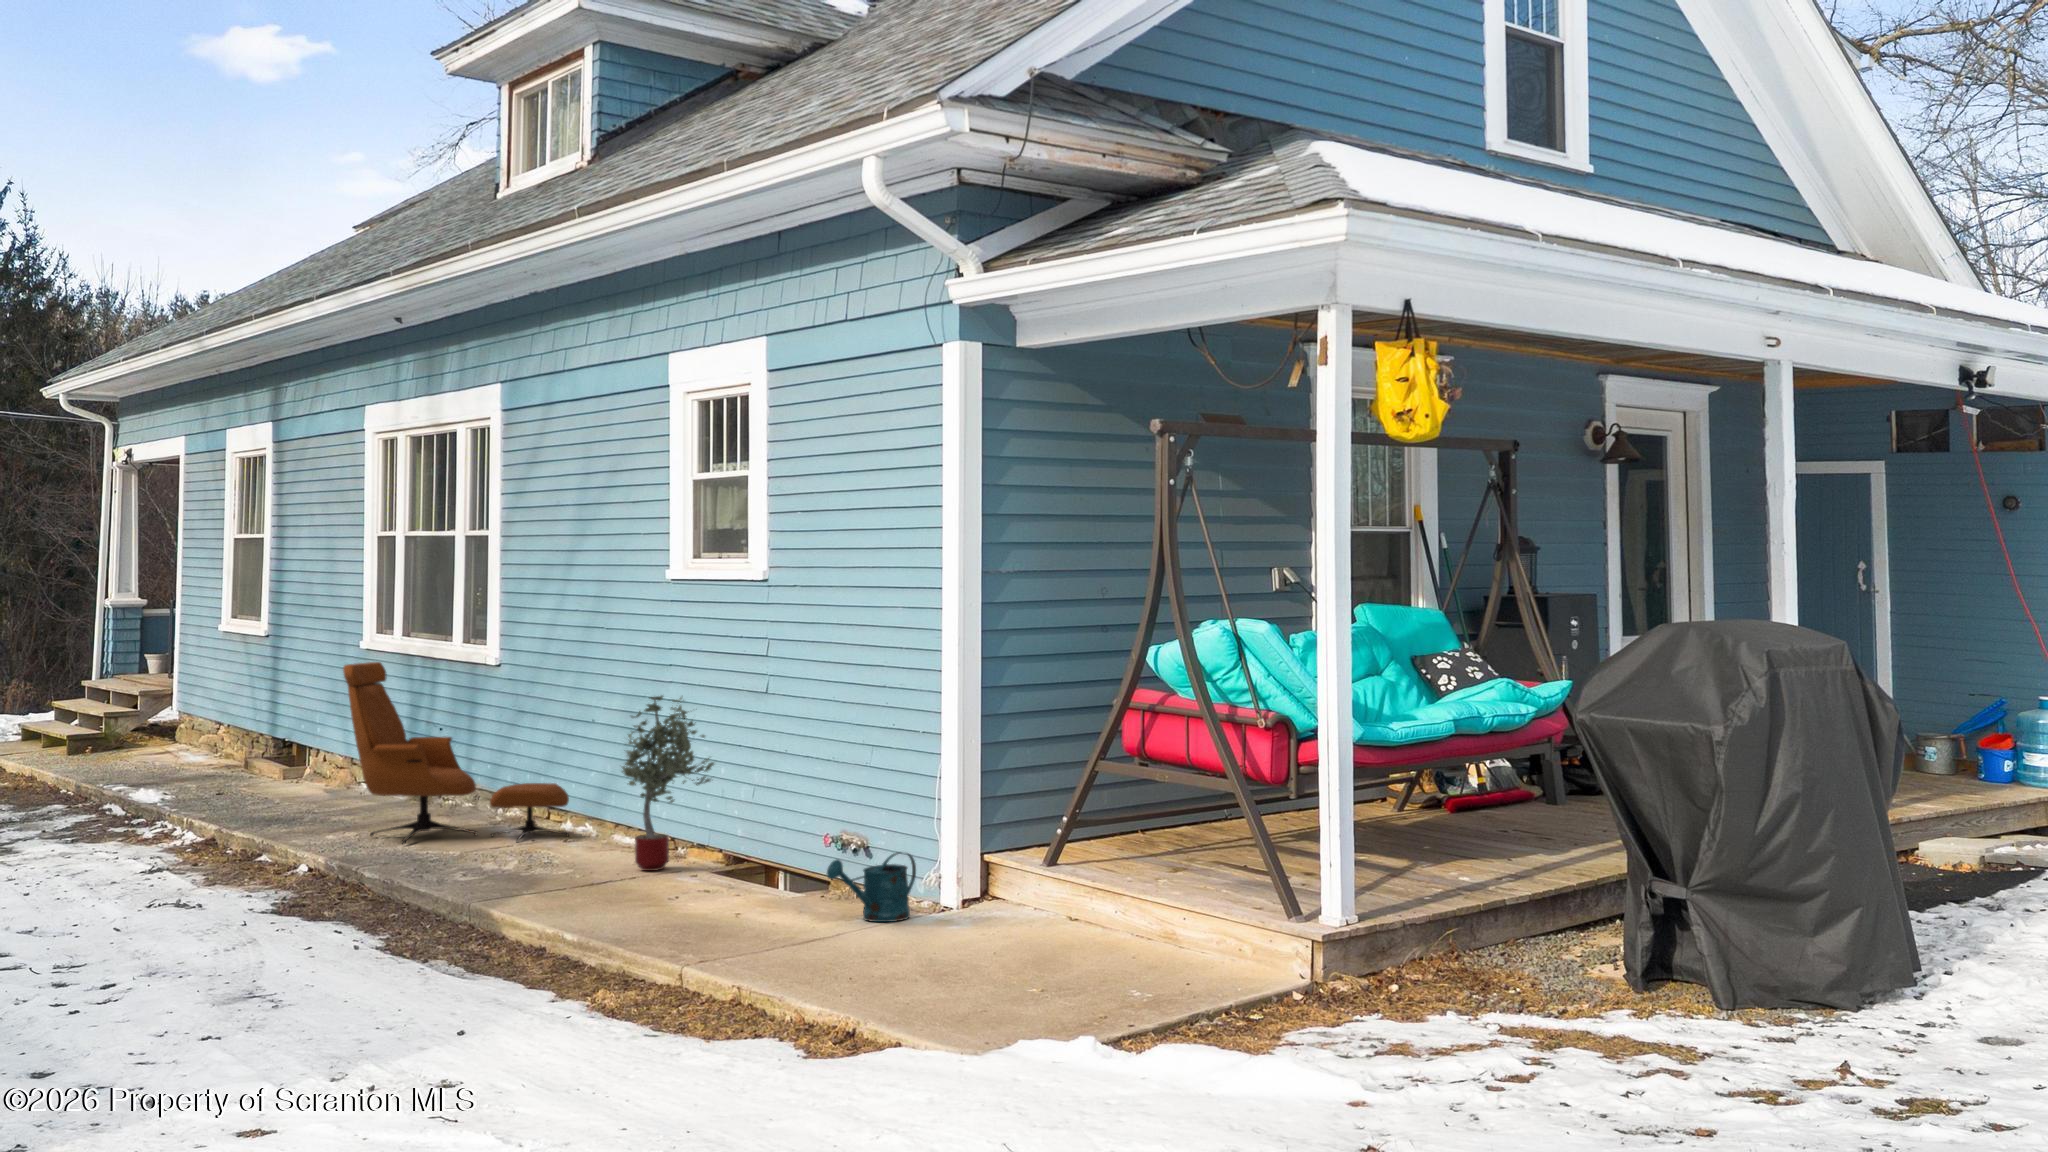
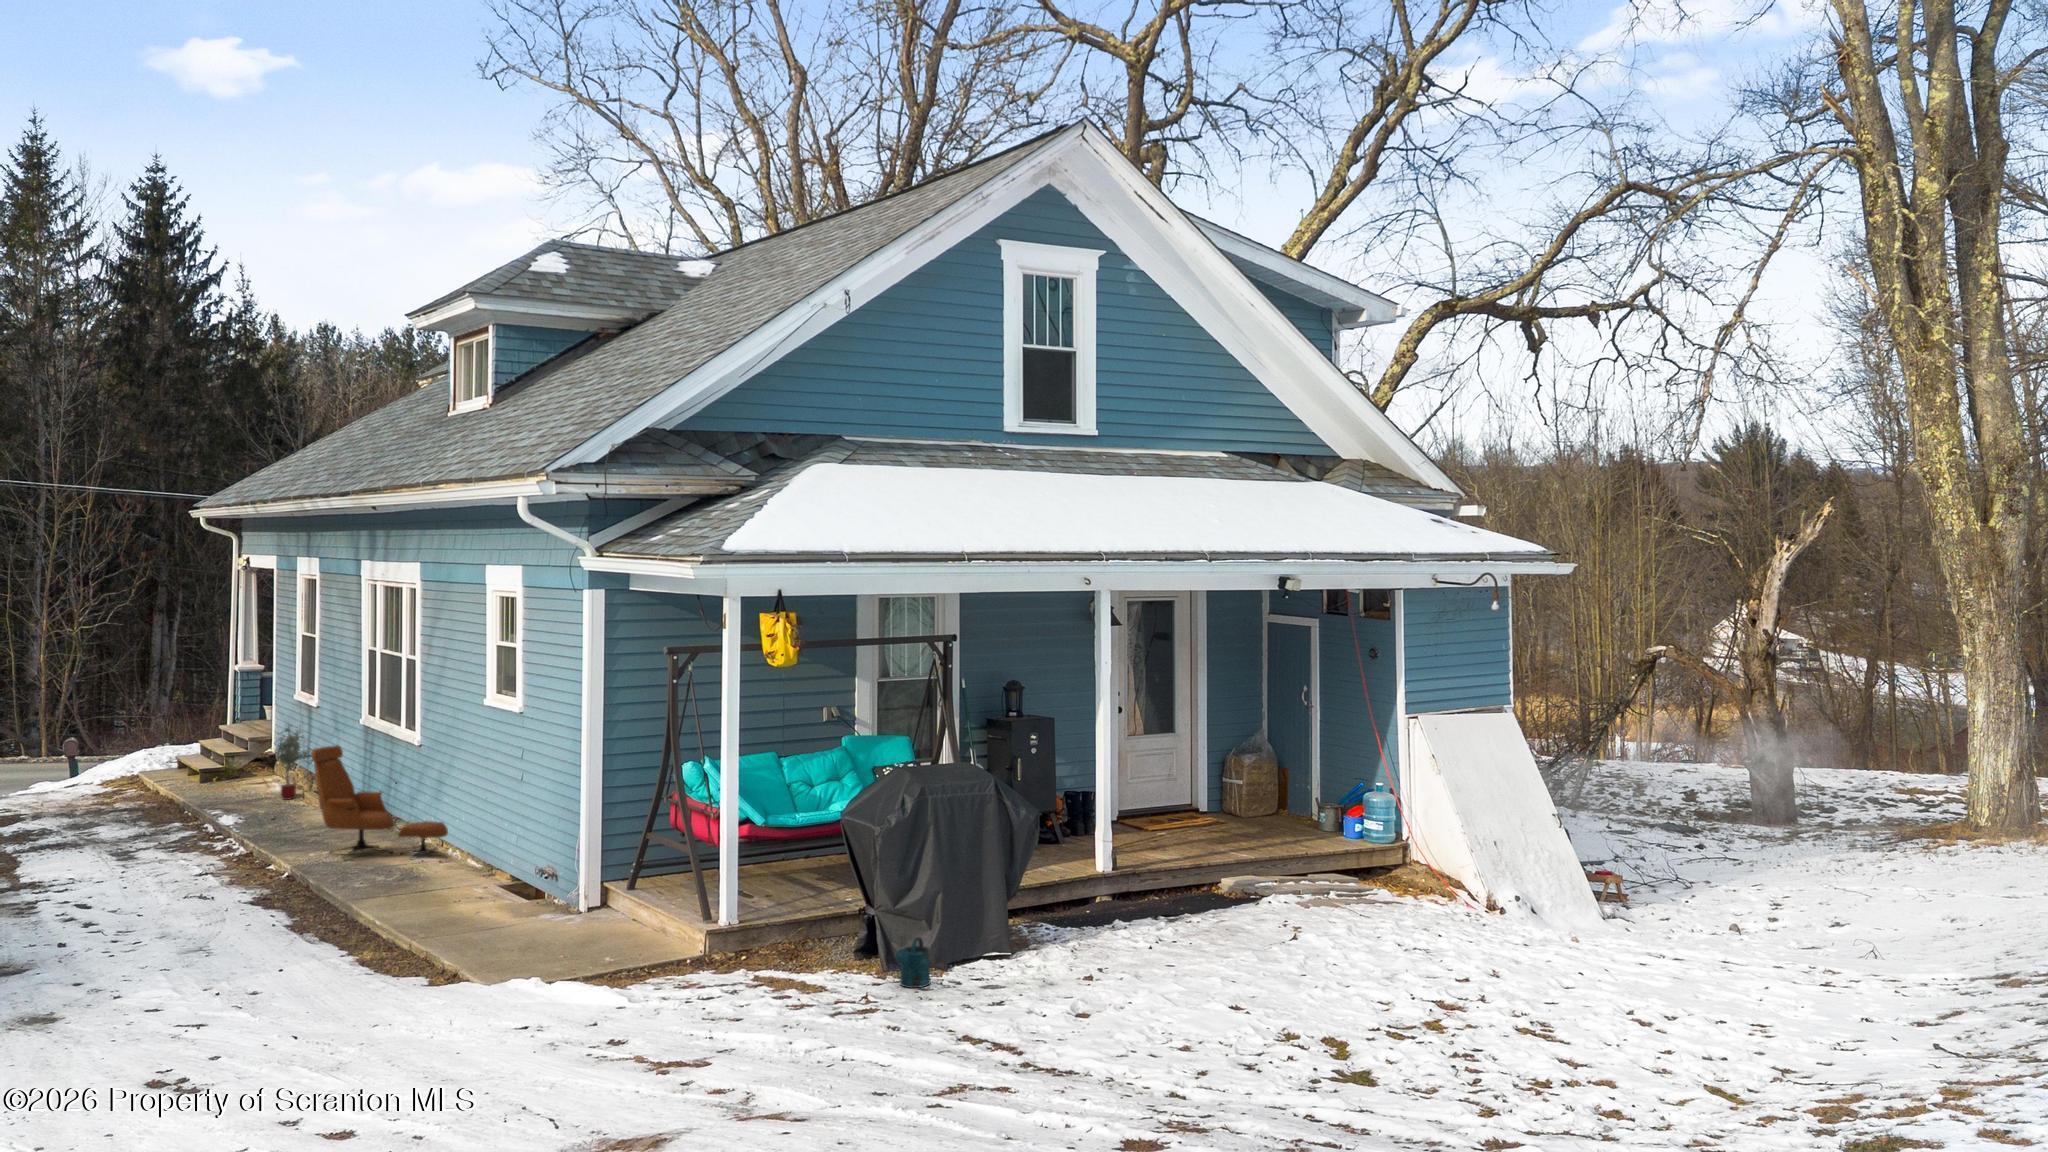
potted tree: present [622,696,714,871] -> present [274,726,313,800]
watering can: present [827,852,916,922] -> present [895,937,931,988]

